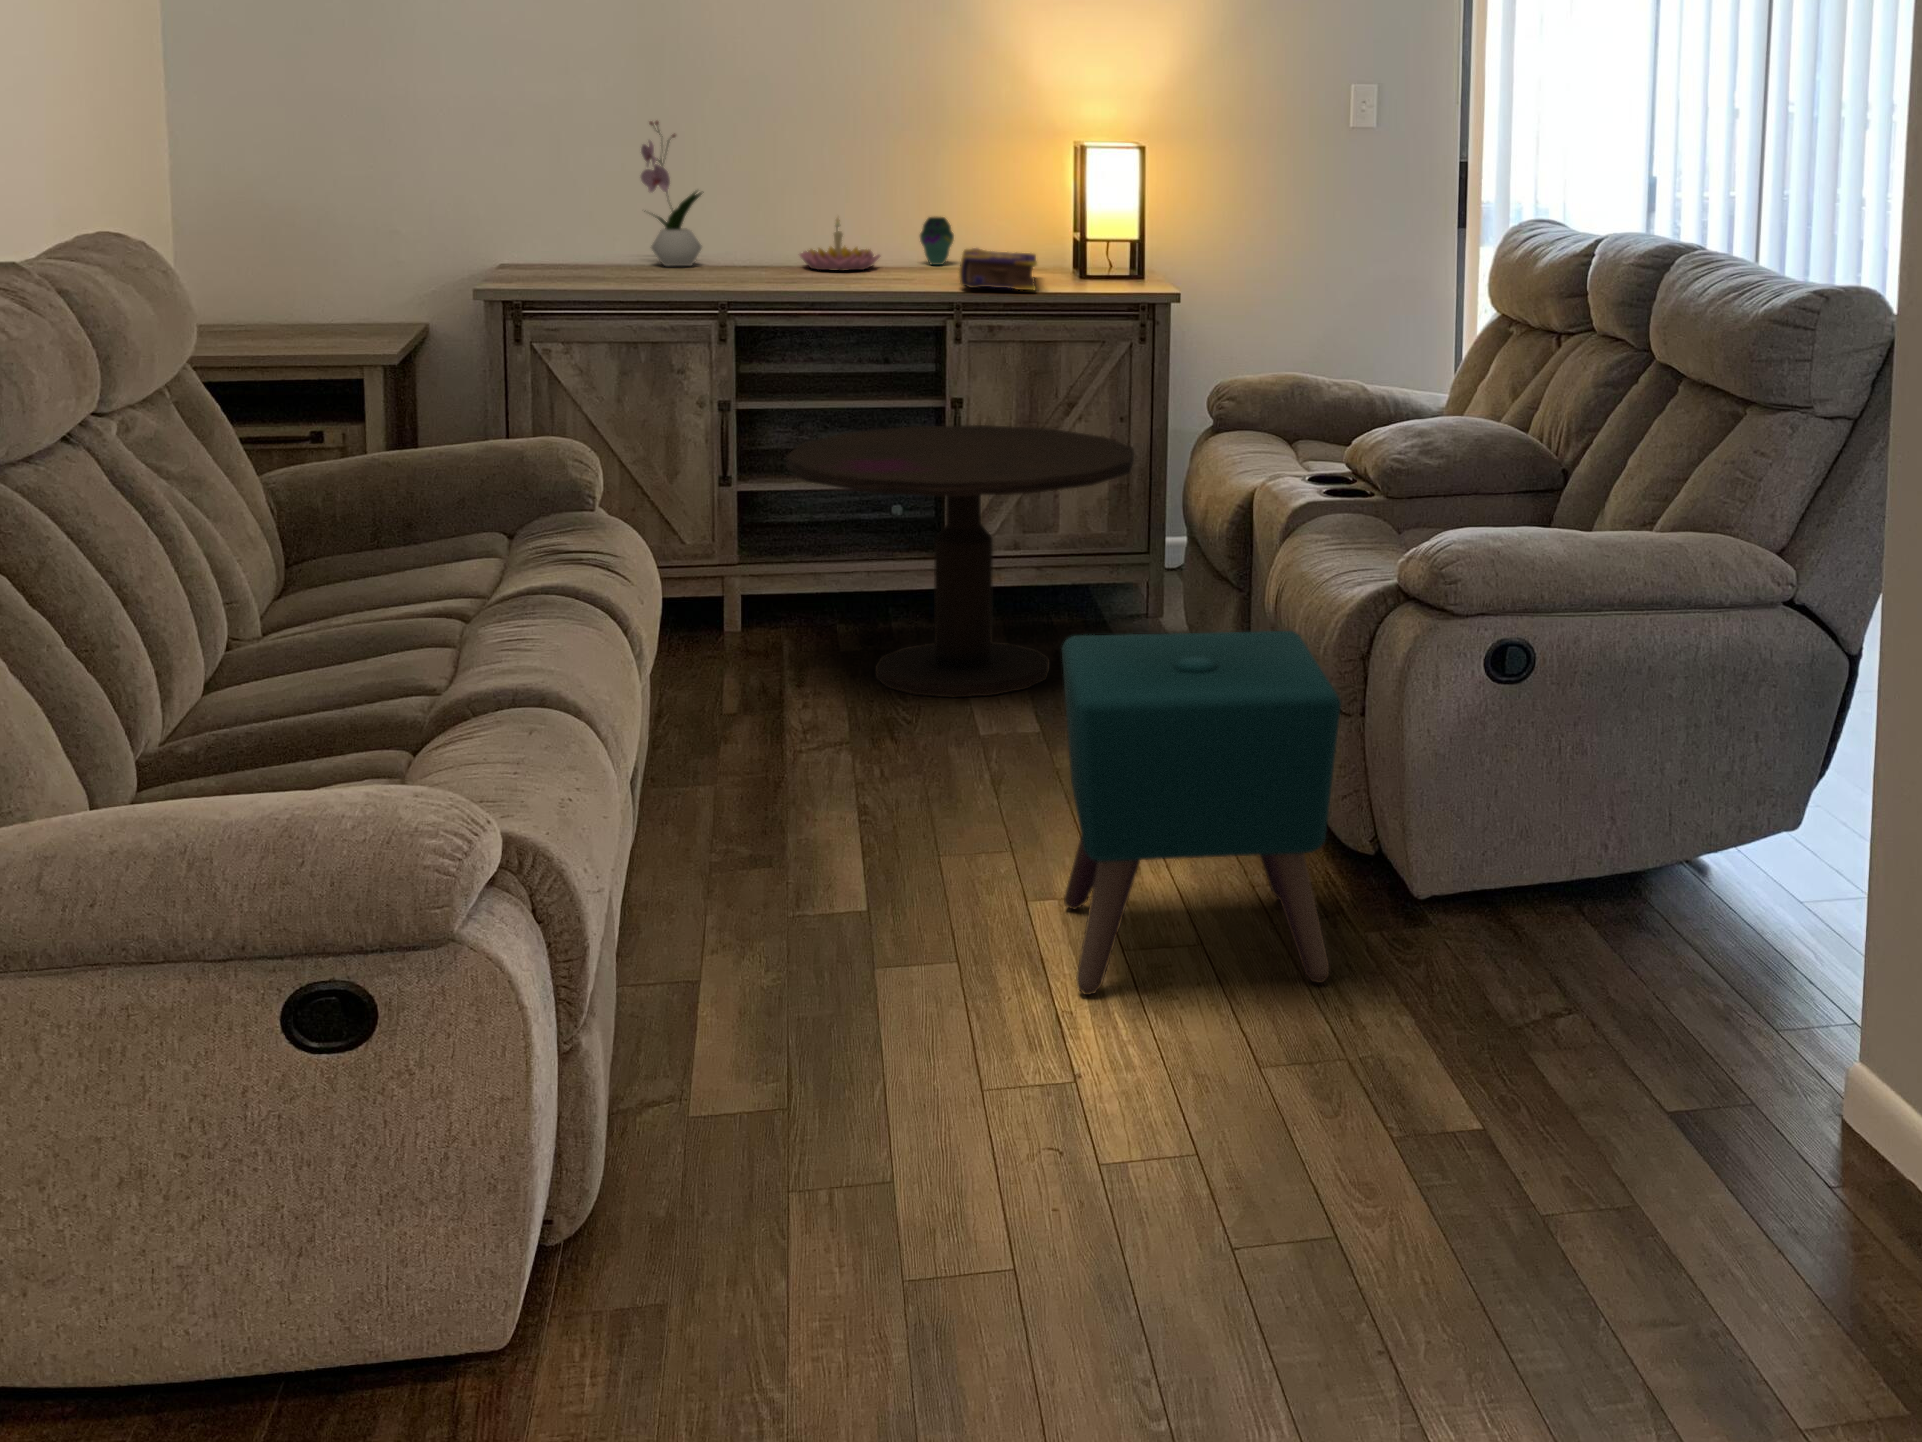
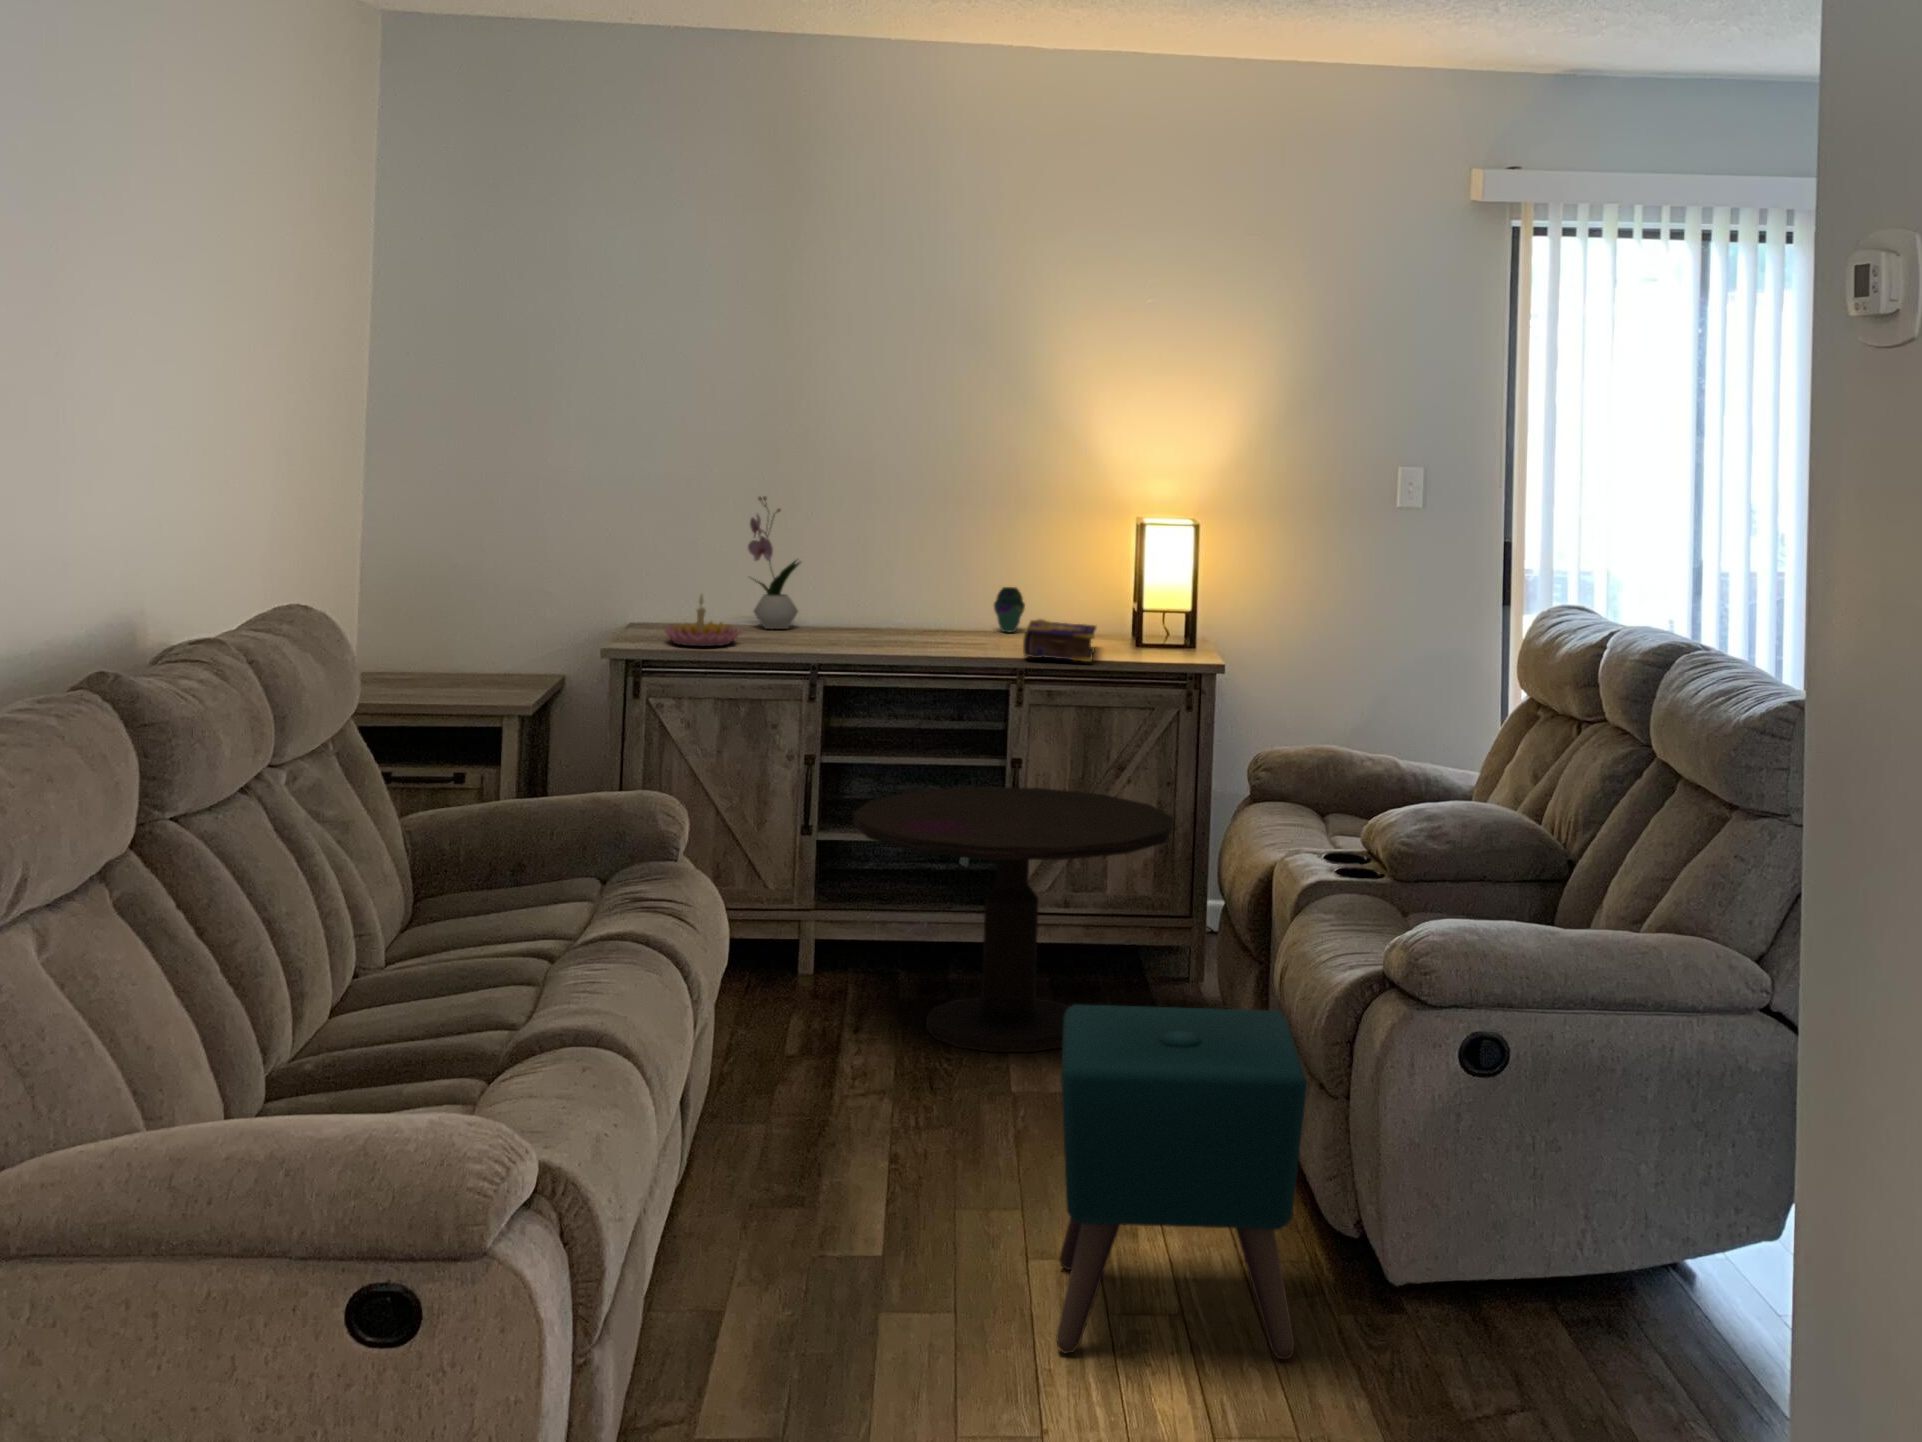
candle holder: present [800,218,880,271] -> present [665,595,741,646]

